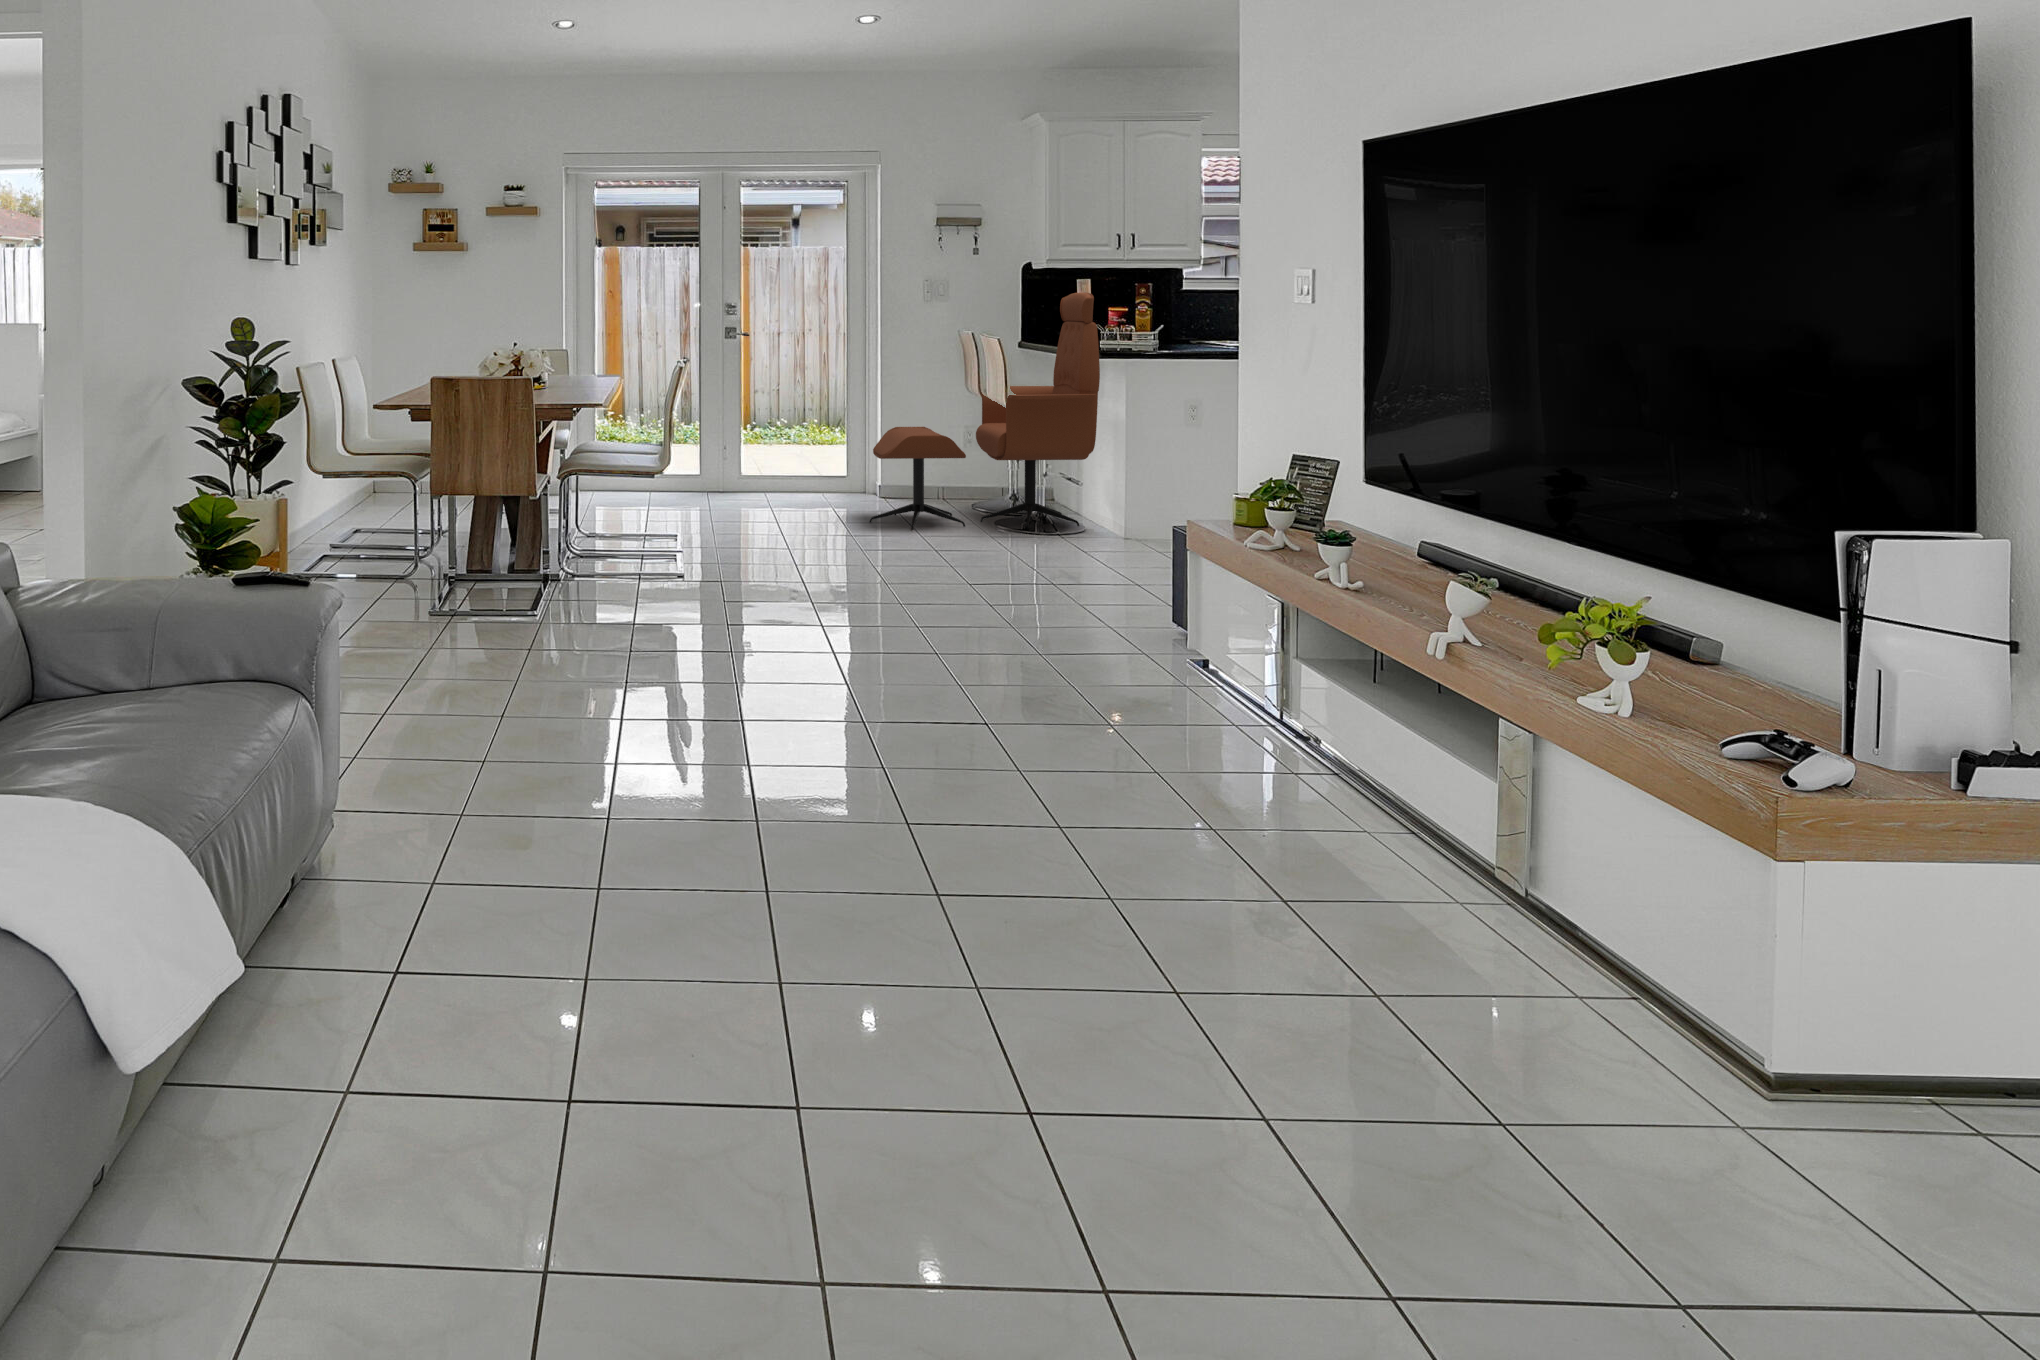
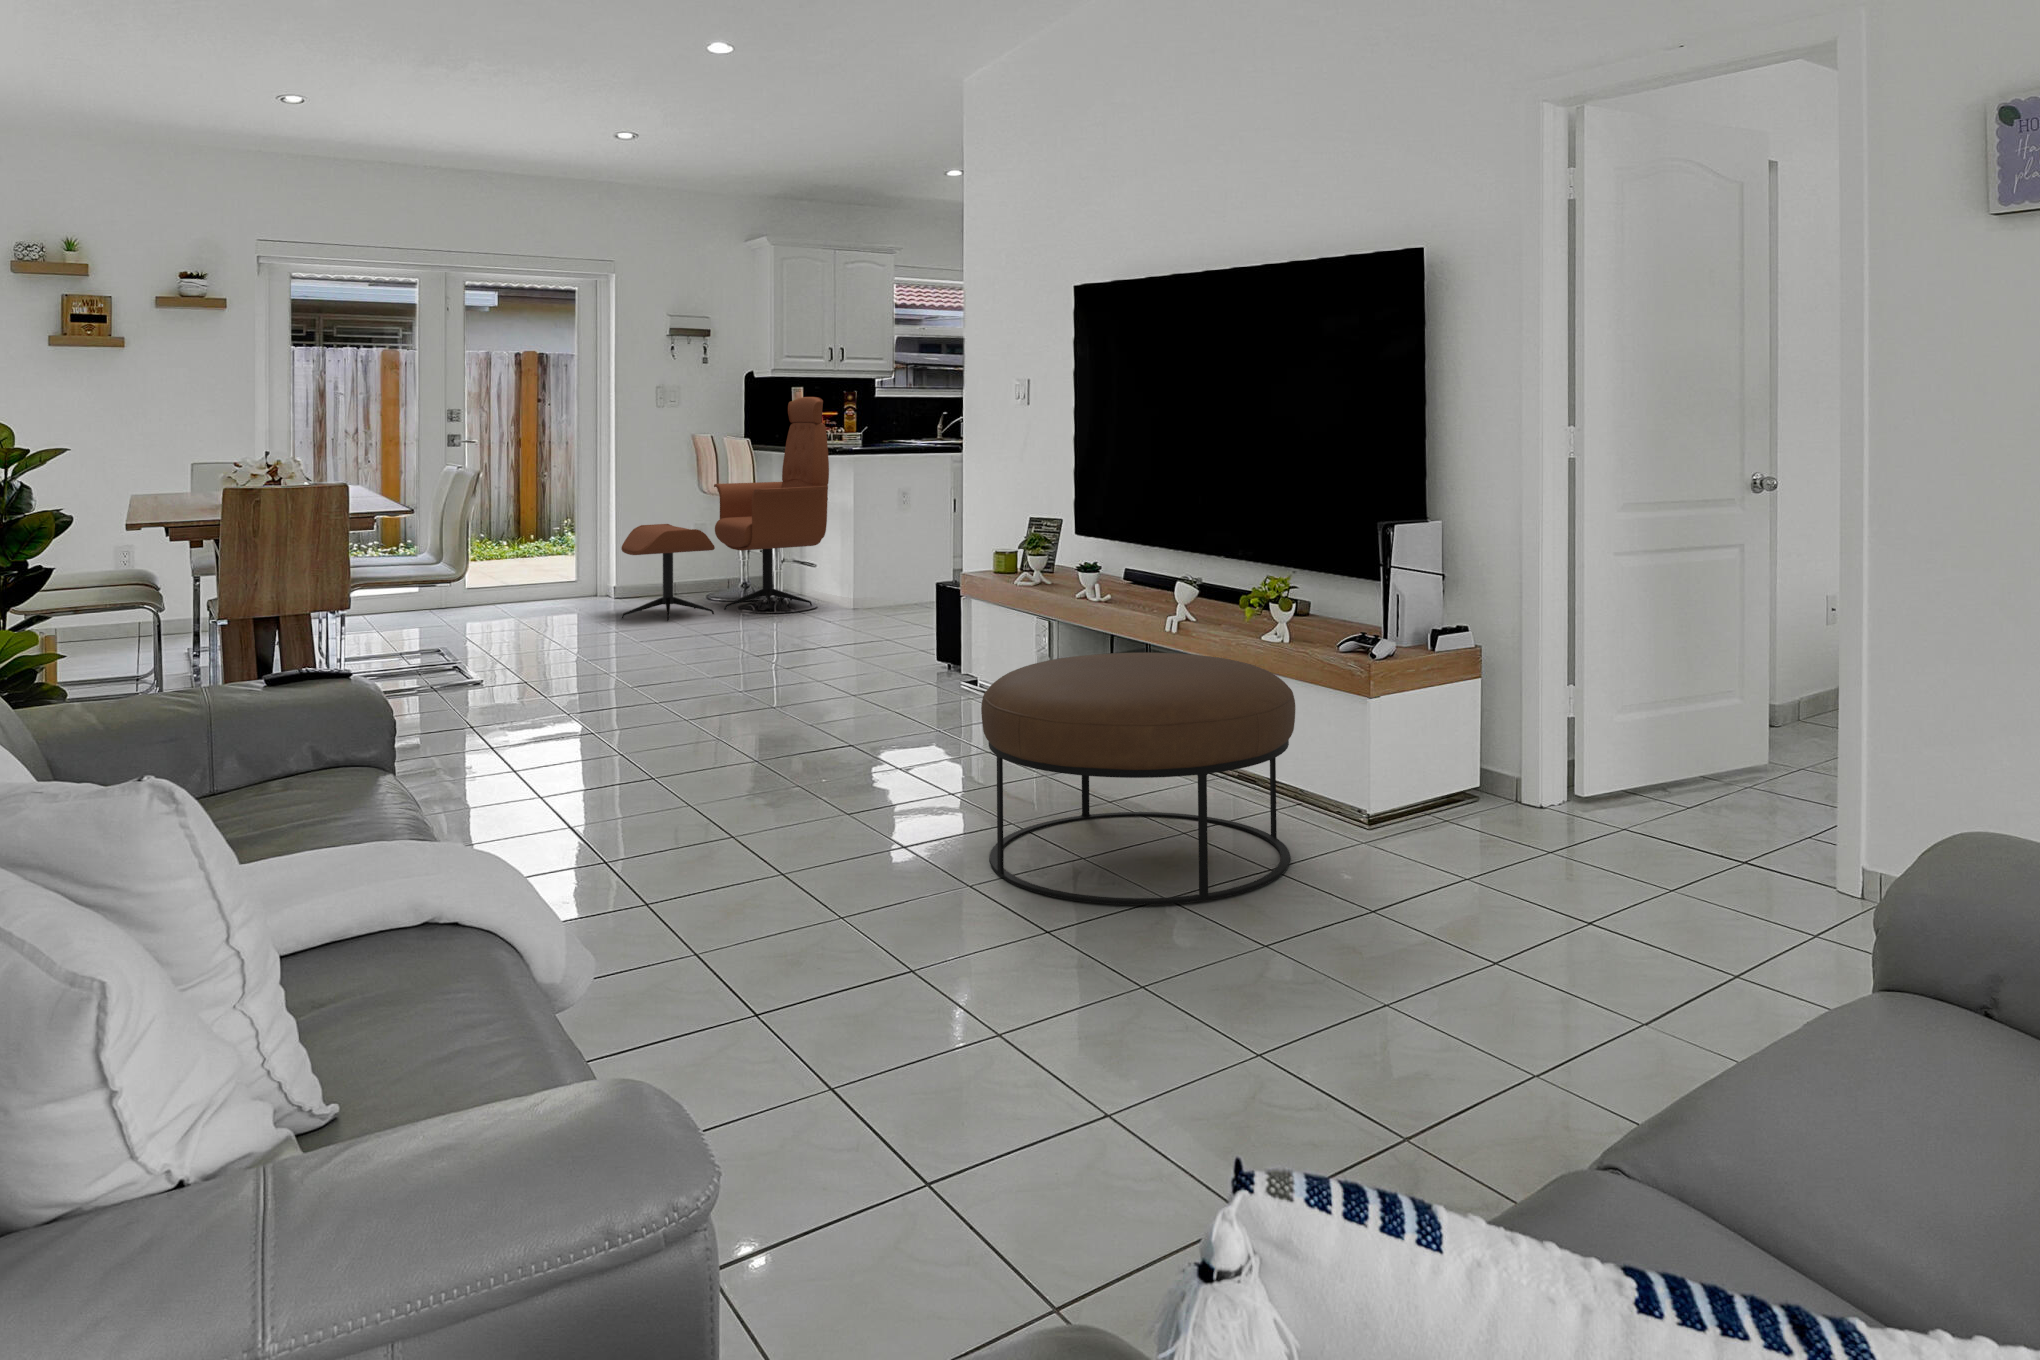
ottoman: none [1024,692,1585,1170] -> present [981,653,1295,905]

